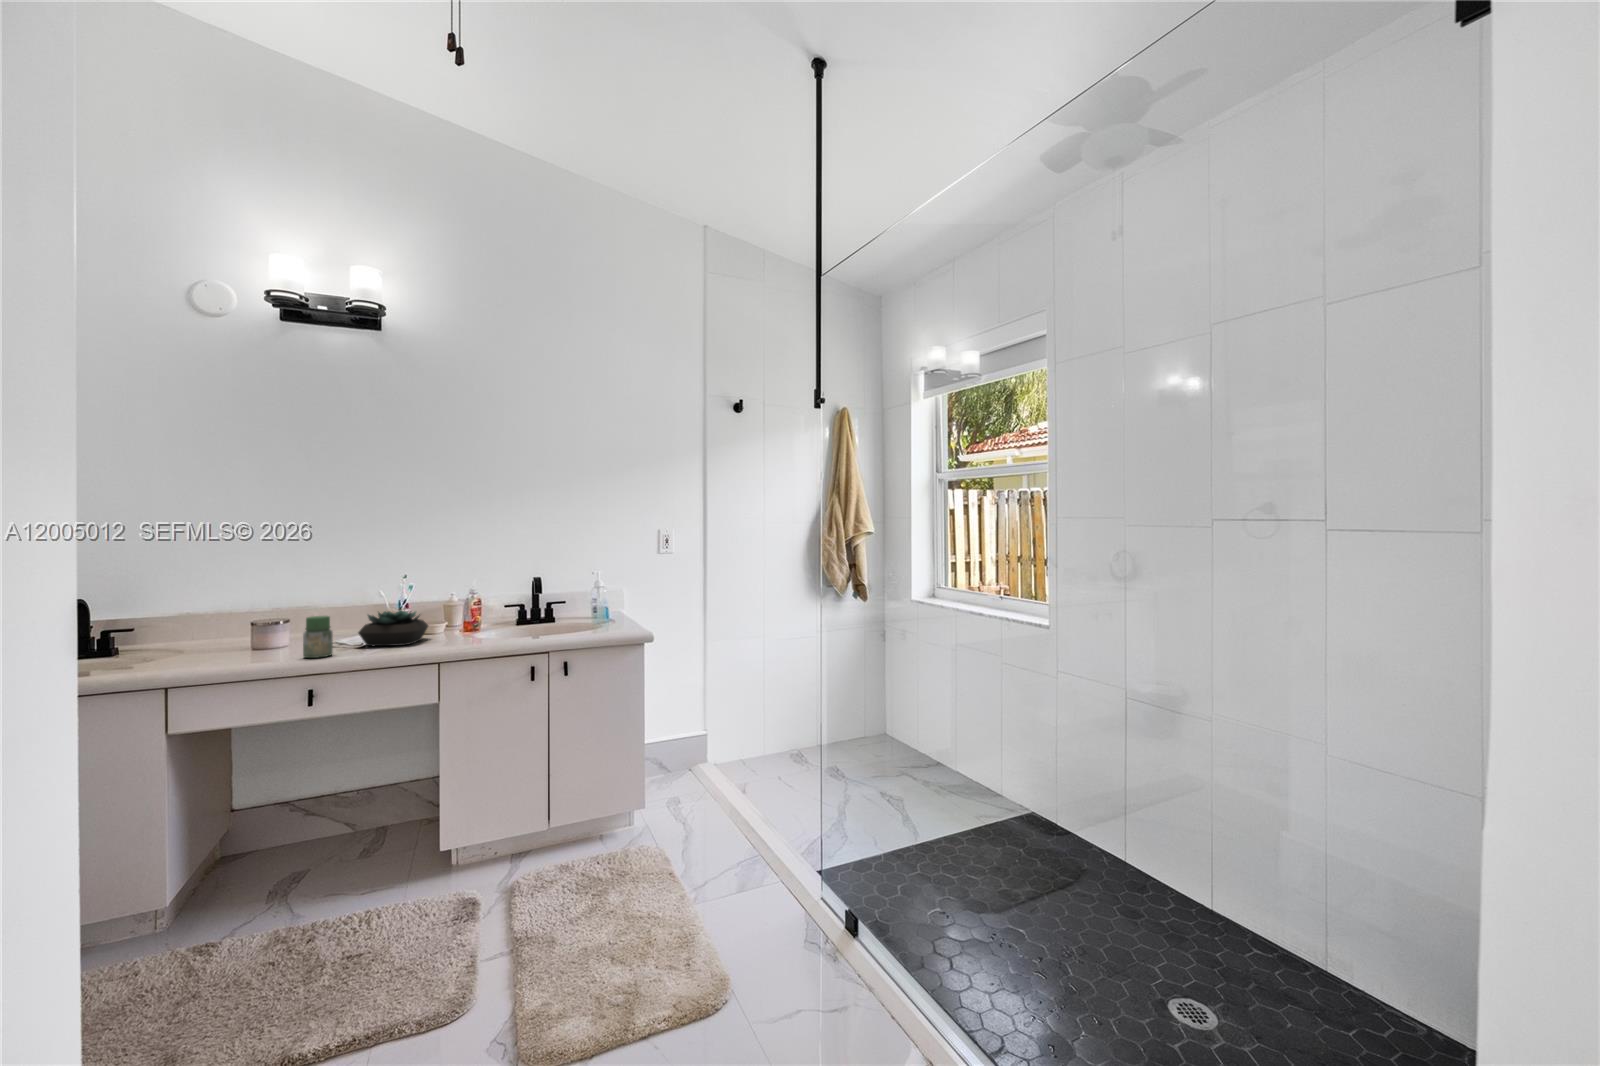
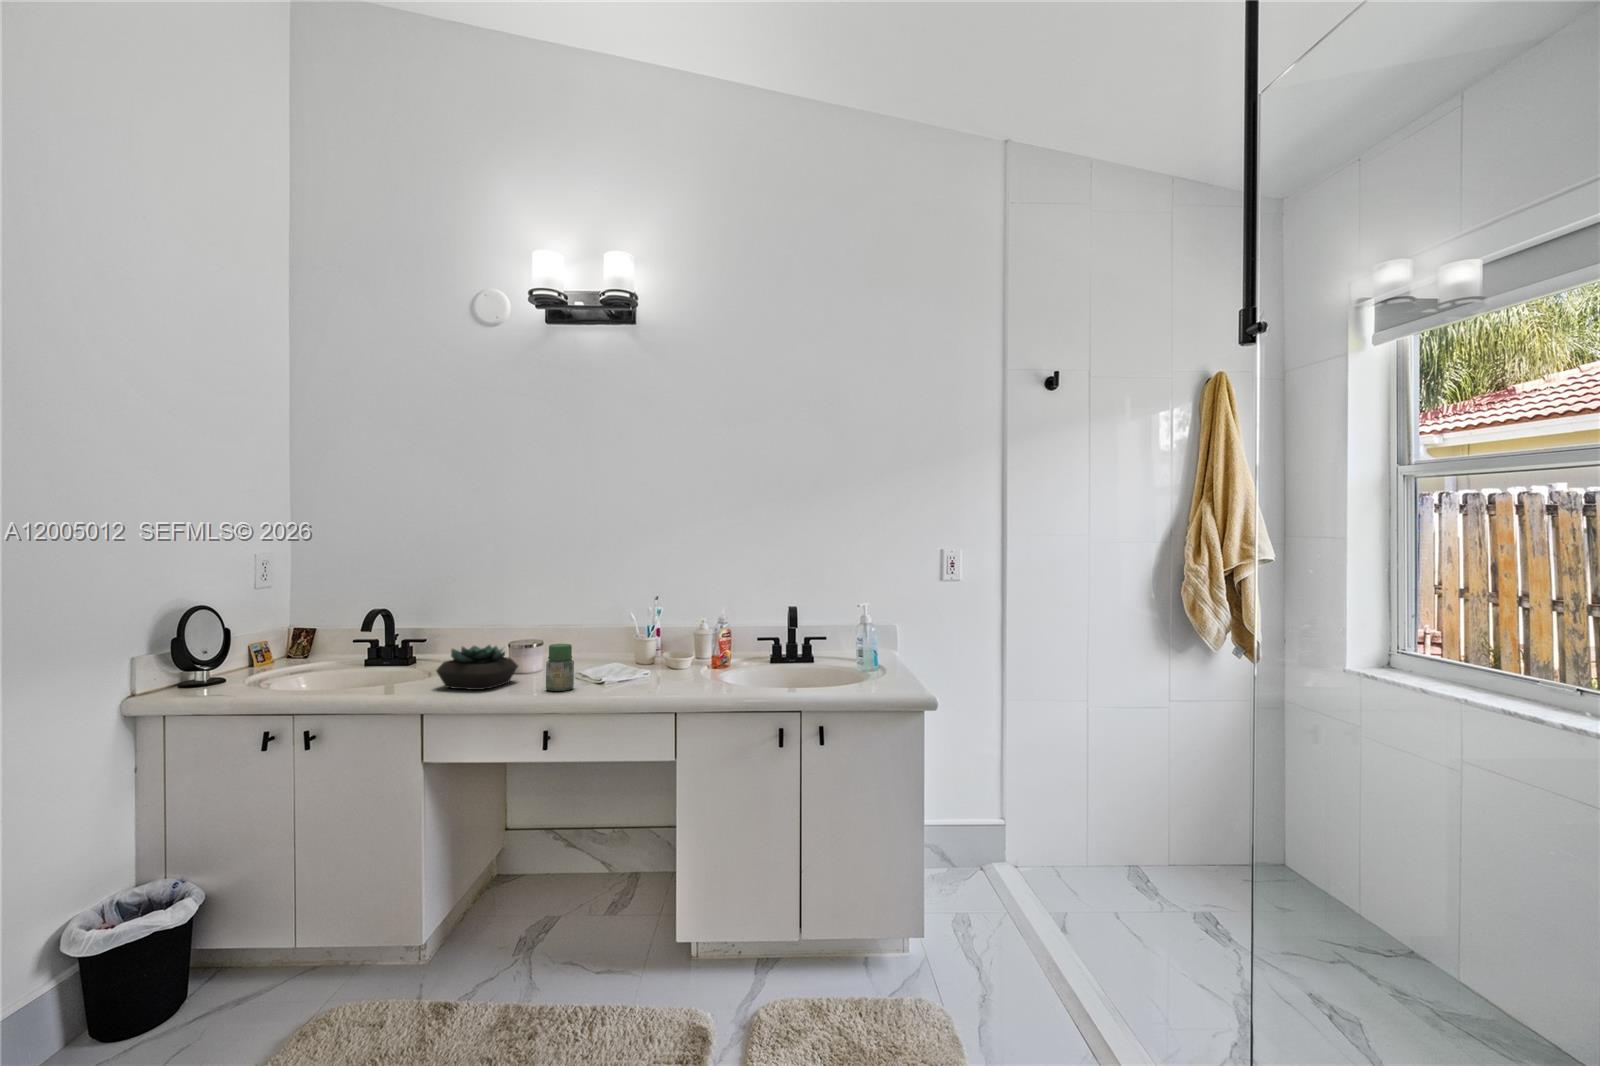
succulent plant: present [358,610,428,646] -> present [436,645,518,690]

